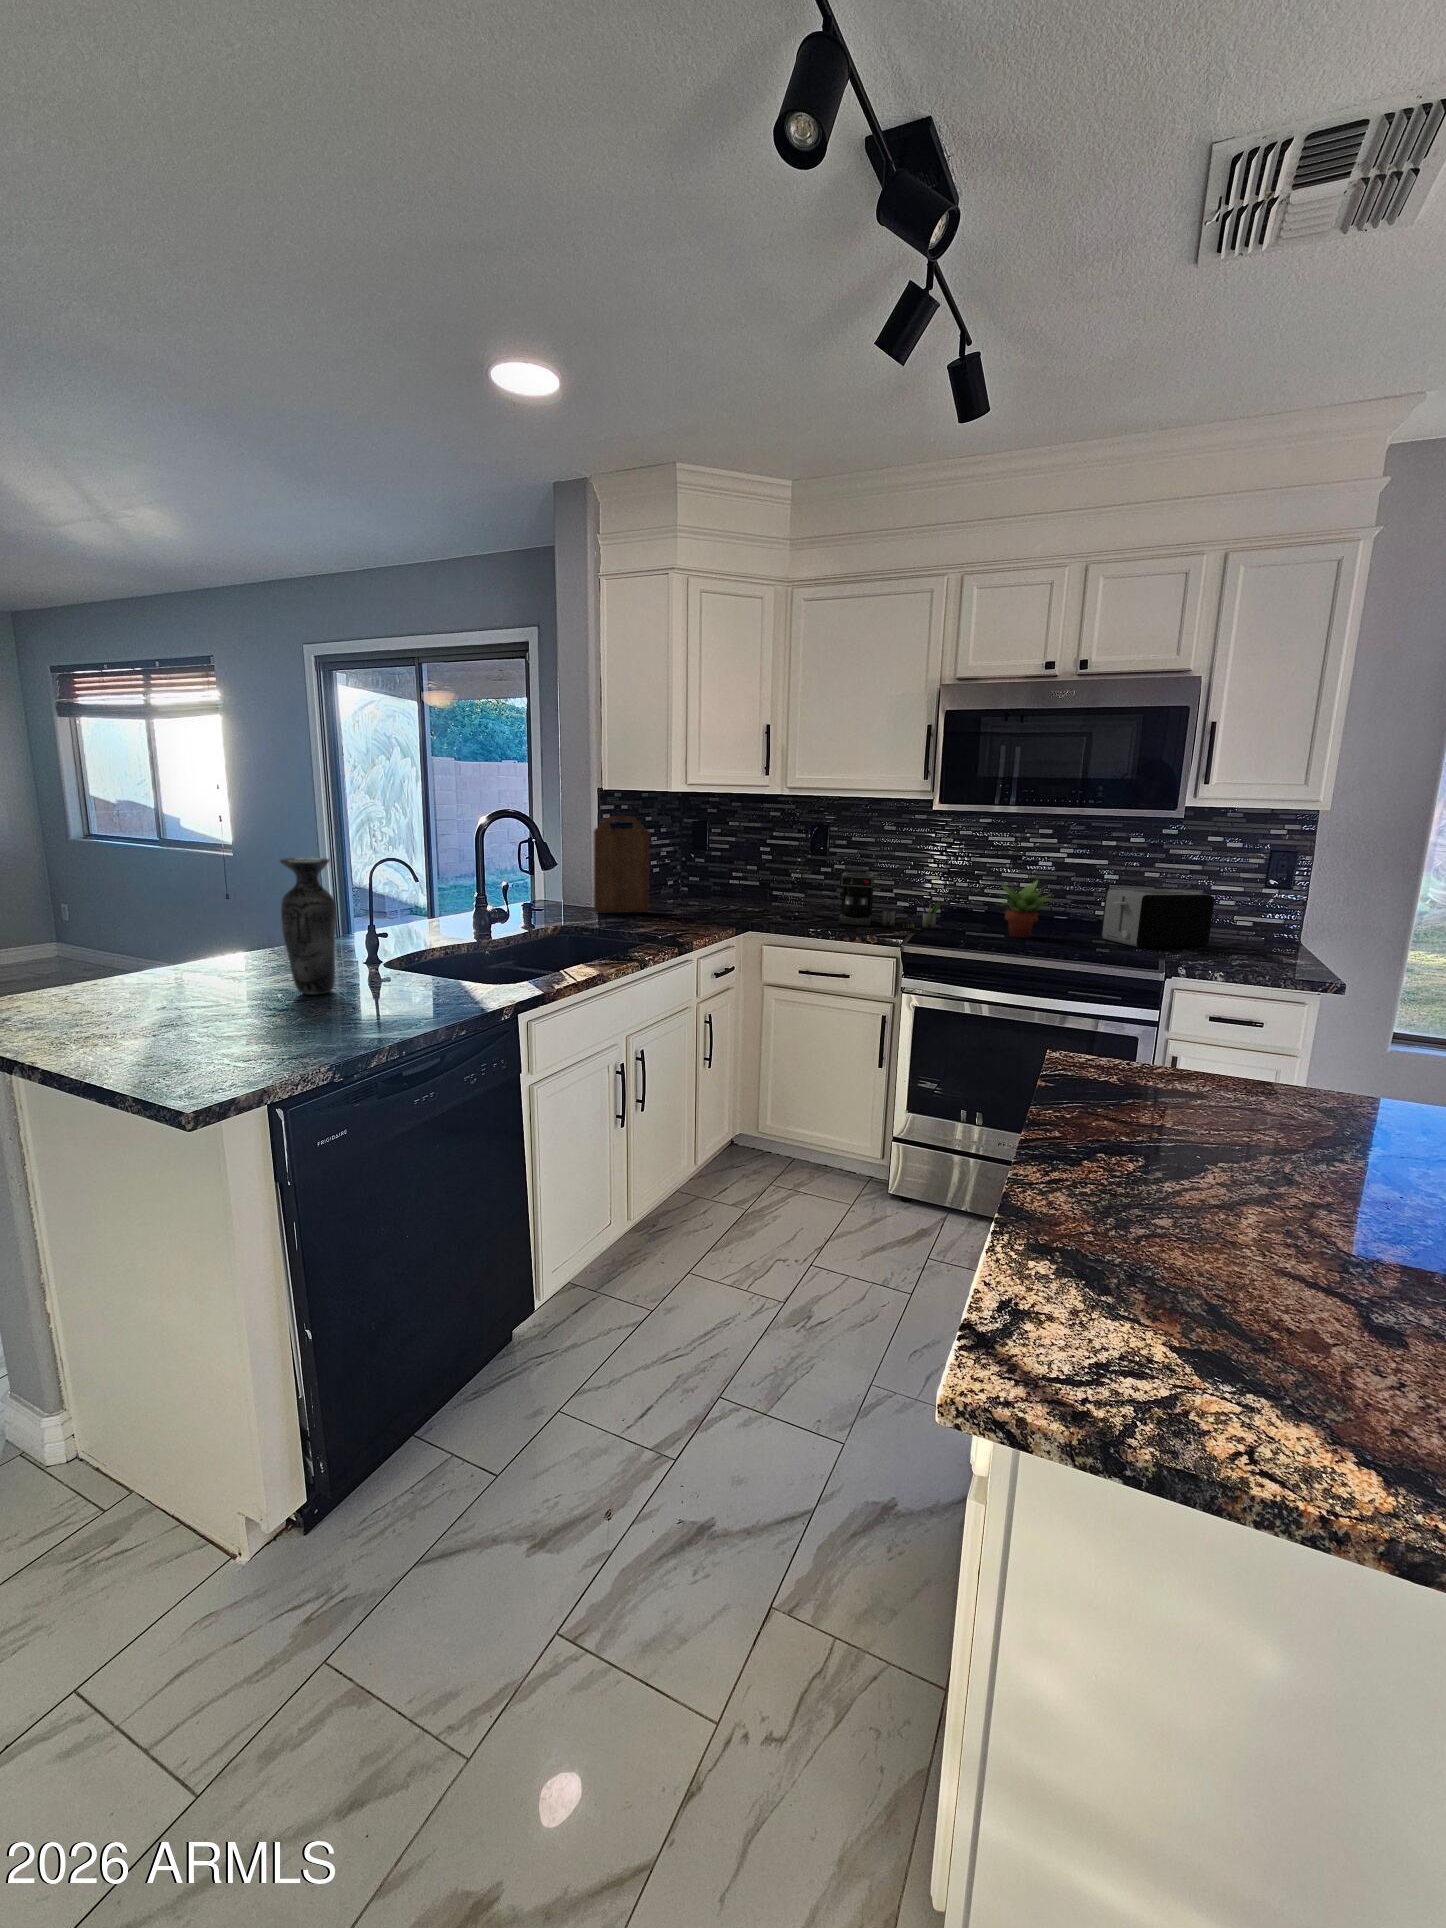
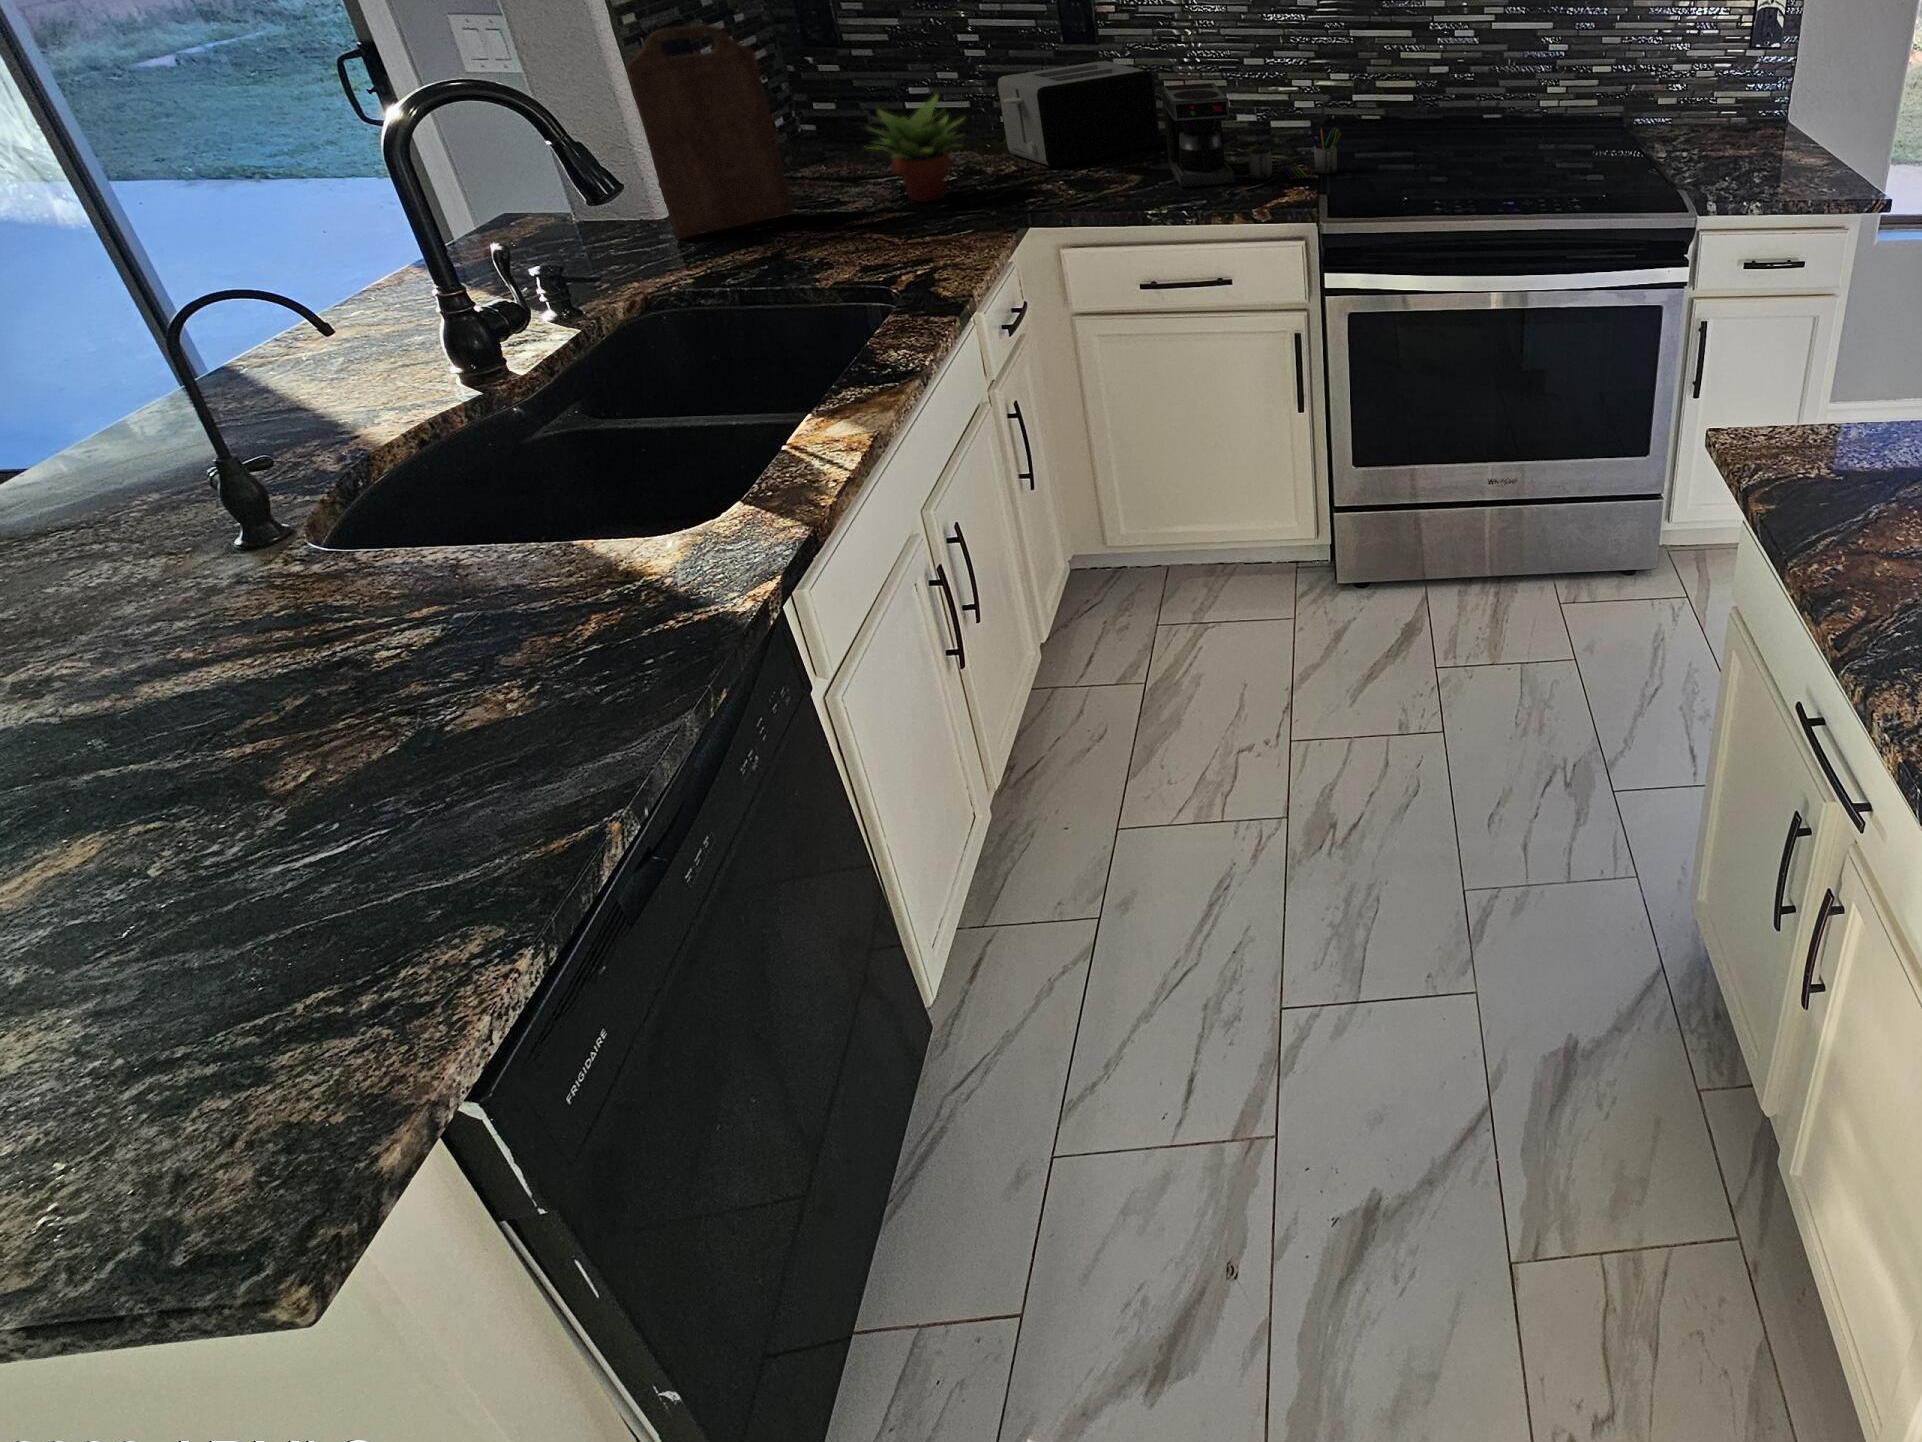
vase: present [280,858,337,995] -> none [25,417,318,746]
succulent plant: present [1002,880,1049,938] -> present [867,94,964,202]
toaster: present [1101,889,1215,948] -> present [997,61,1160,166]

